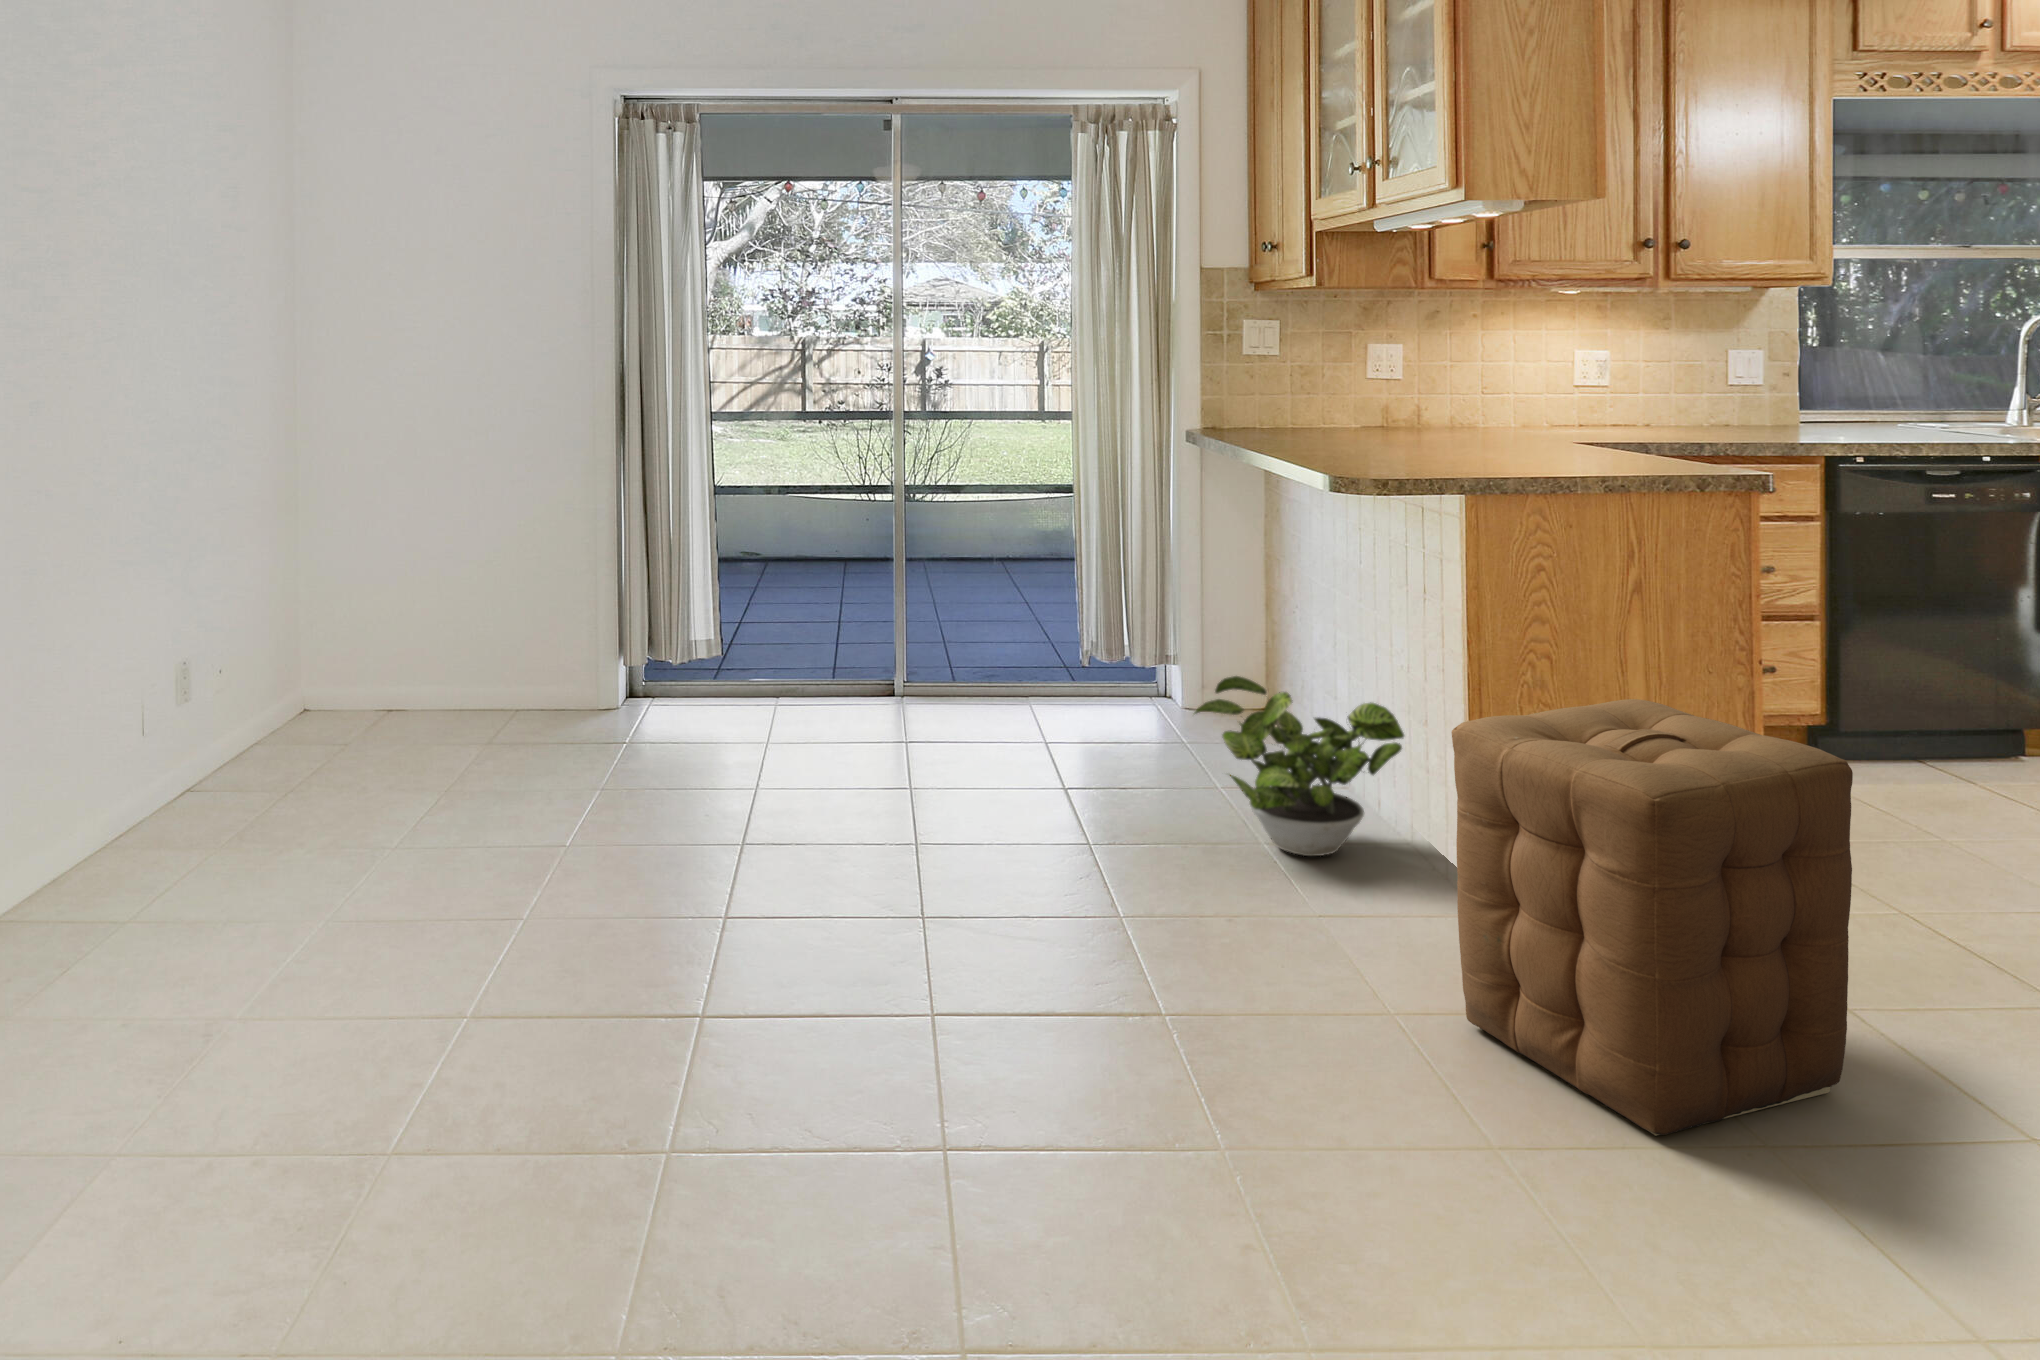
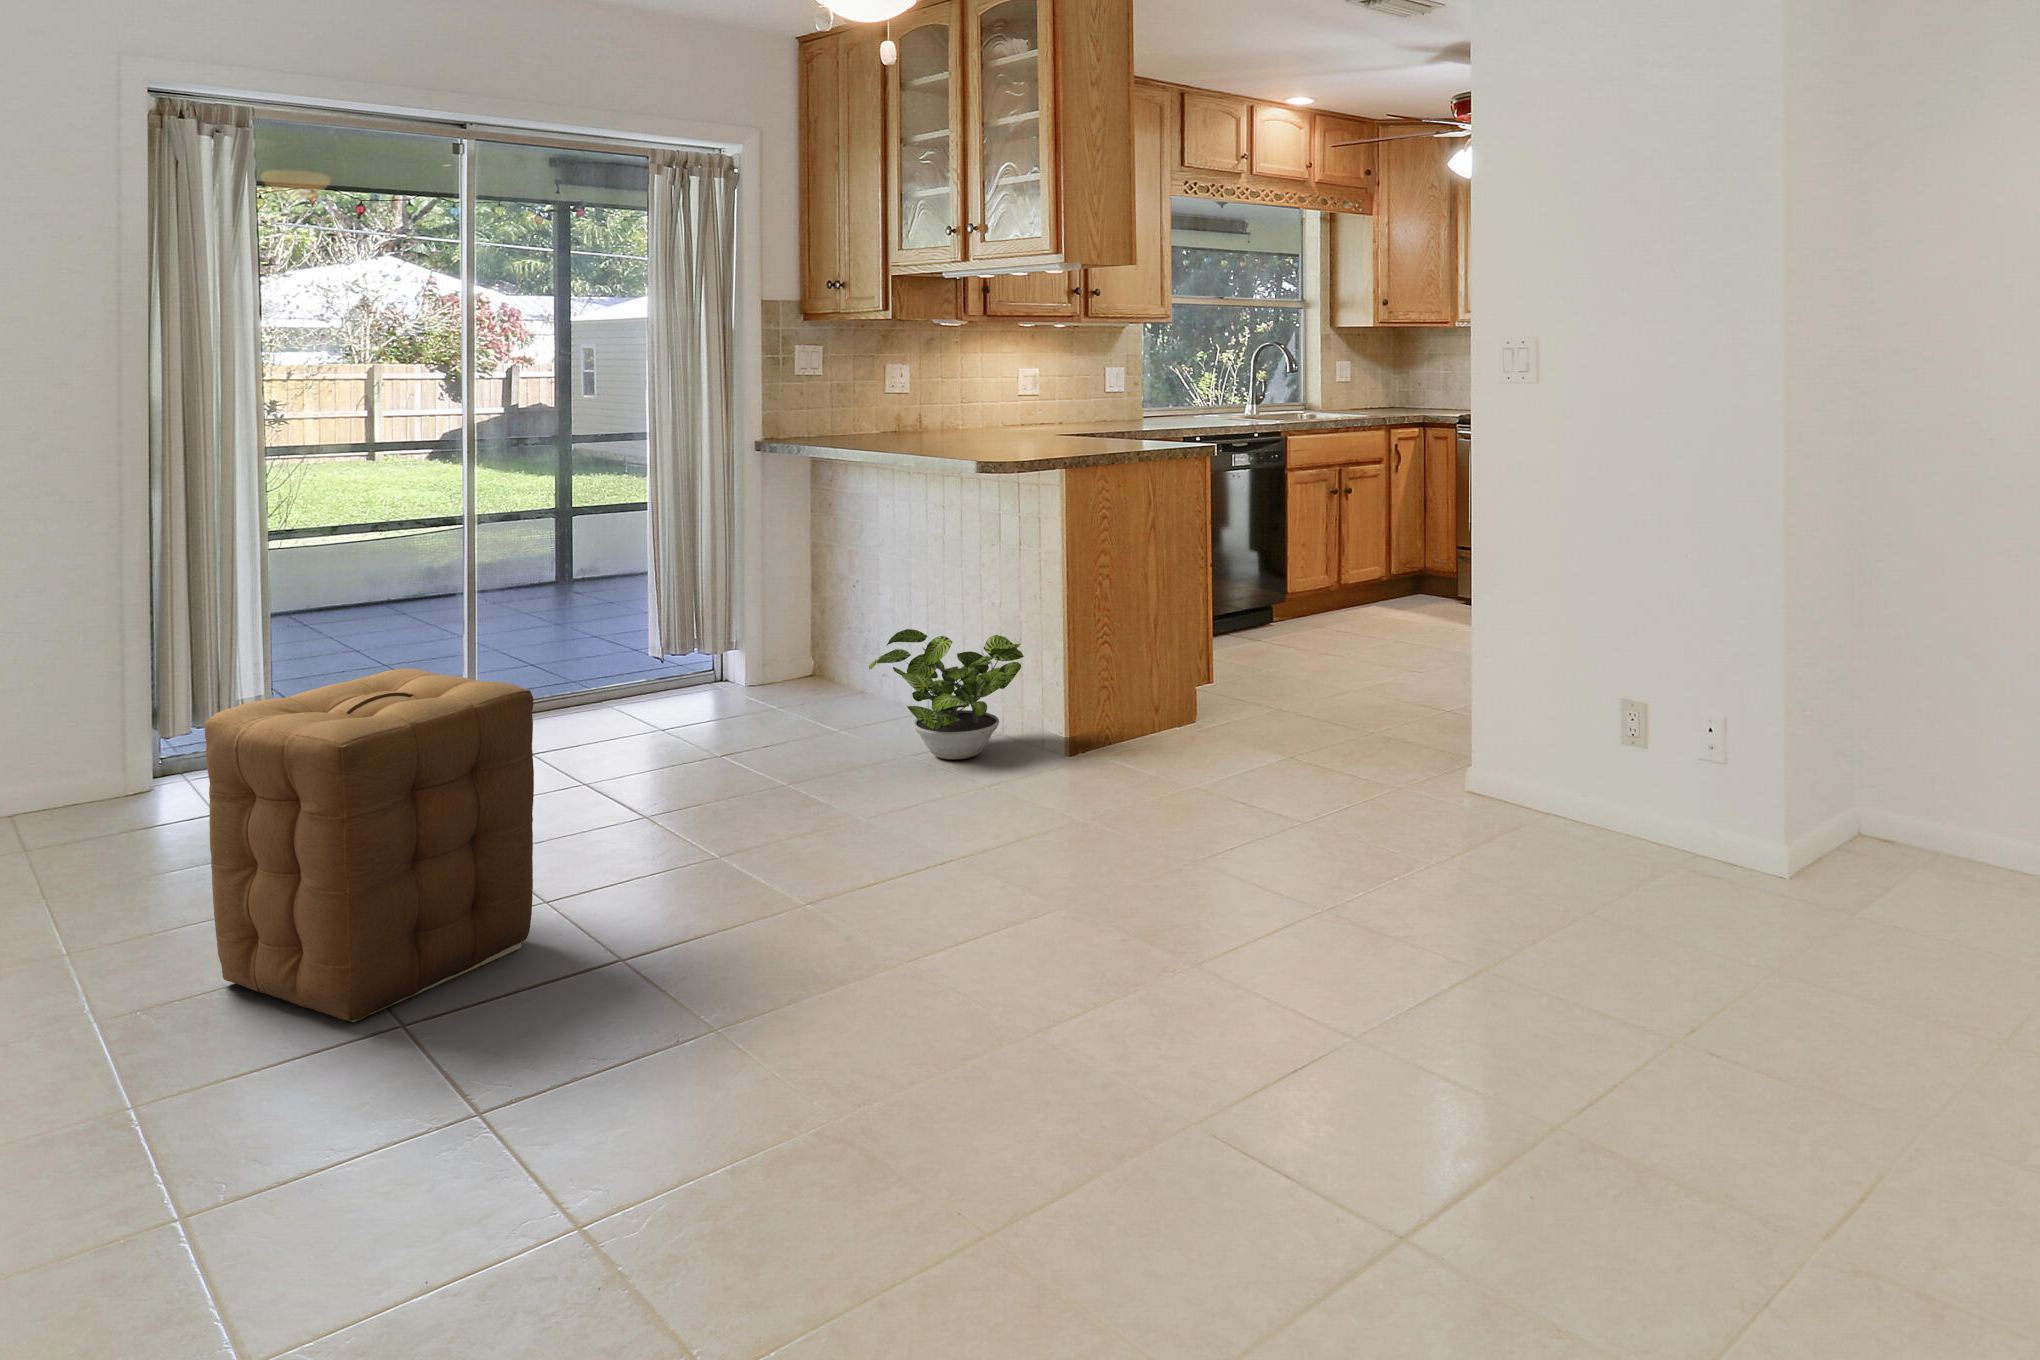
ottoman: present [1452,699,1853,1136] -> present [205,669,534,1022]

